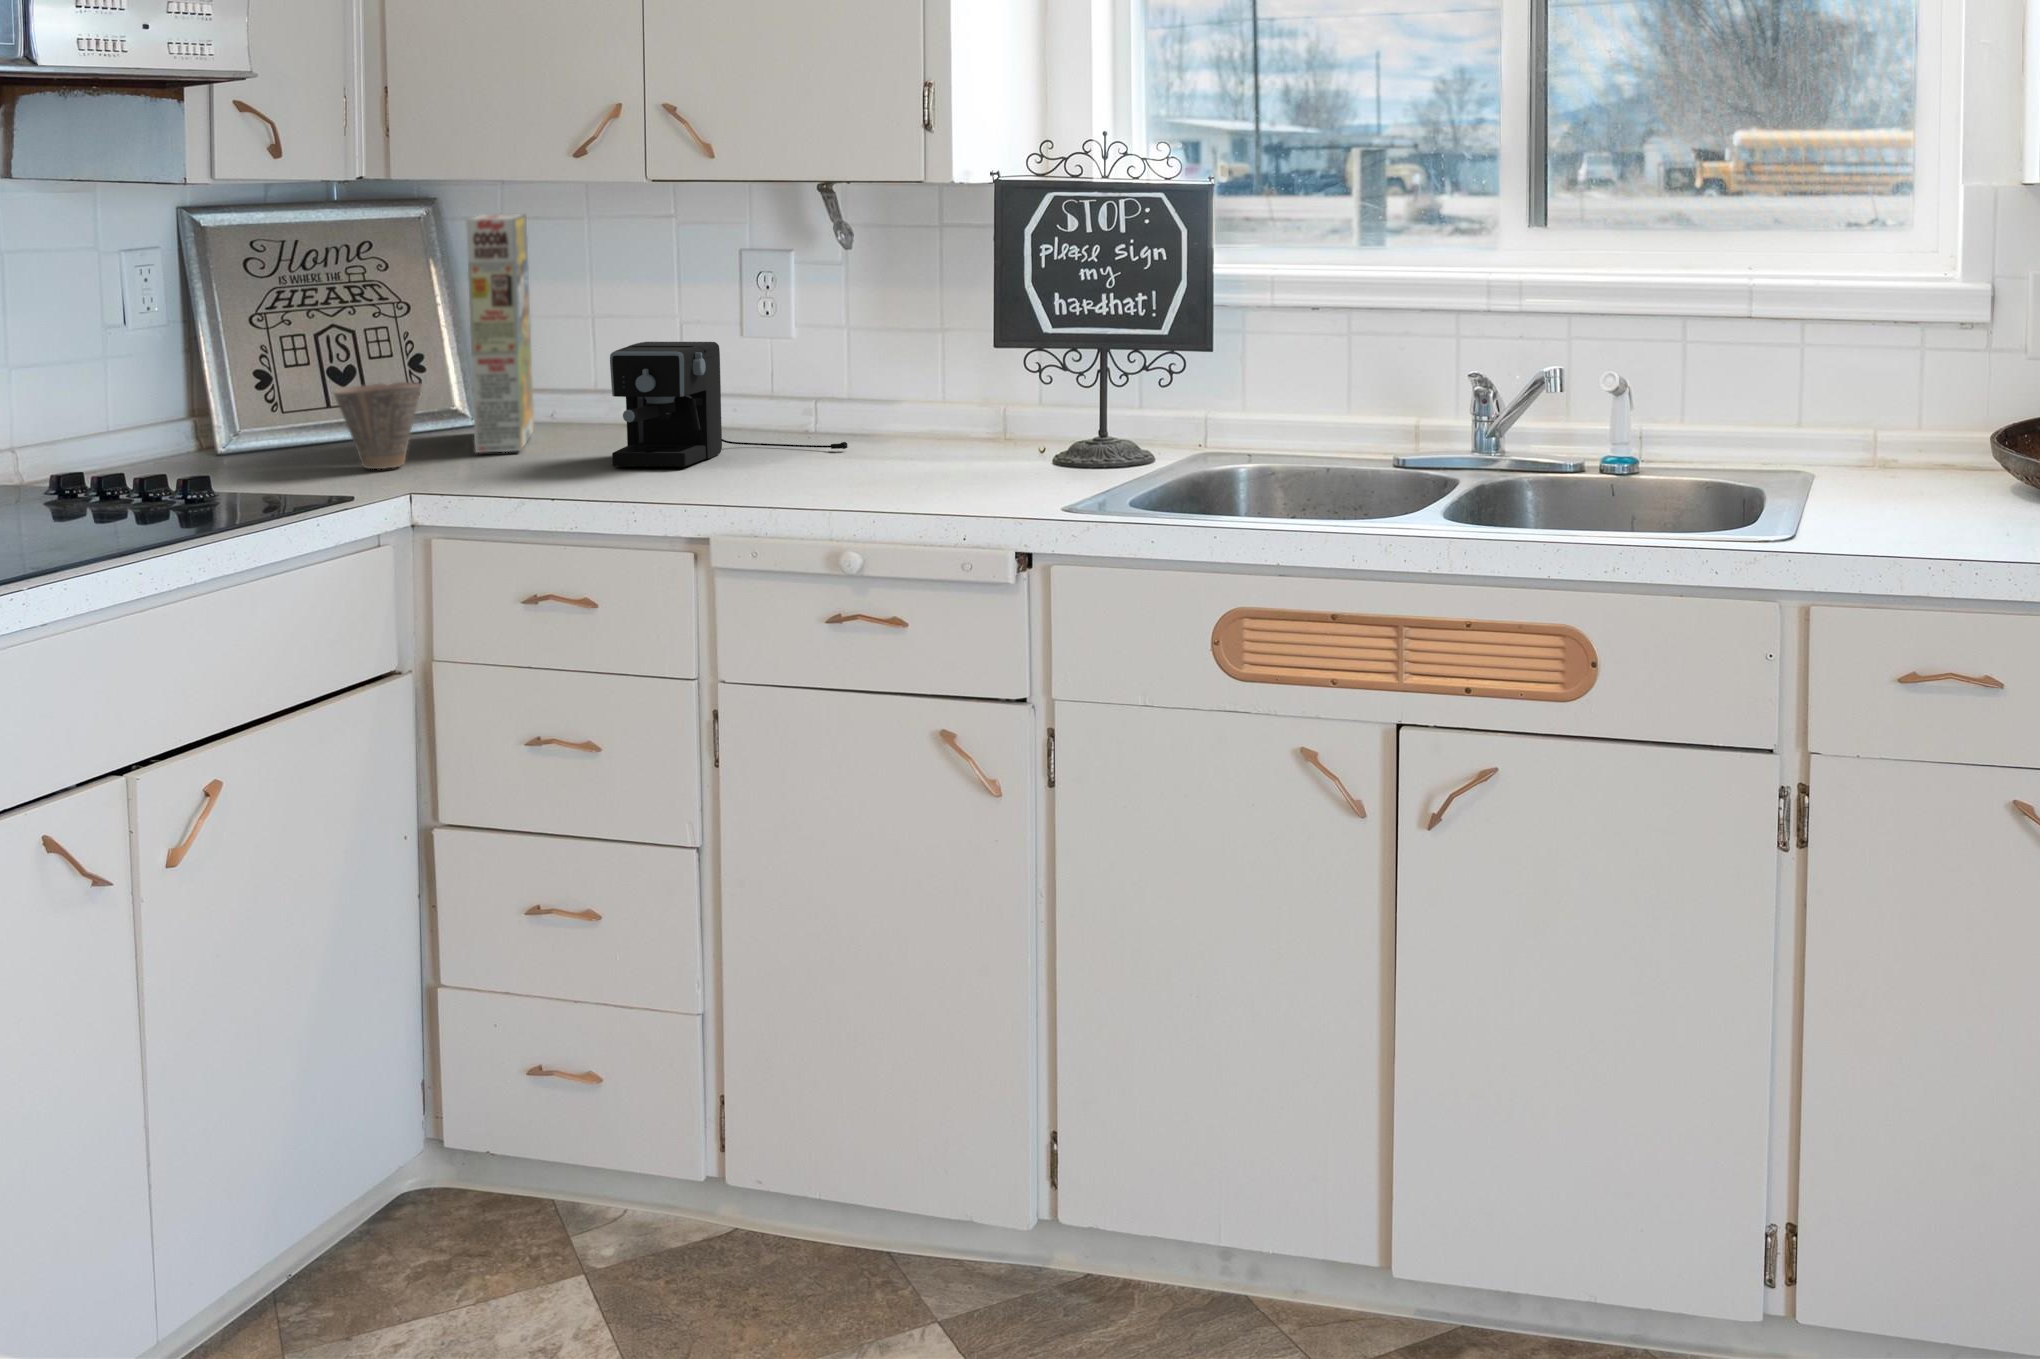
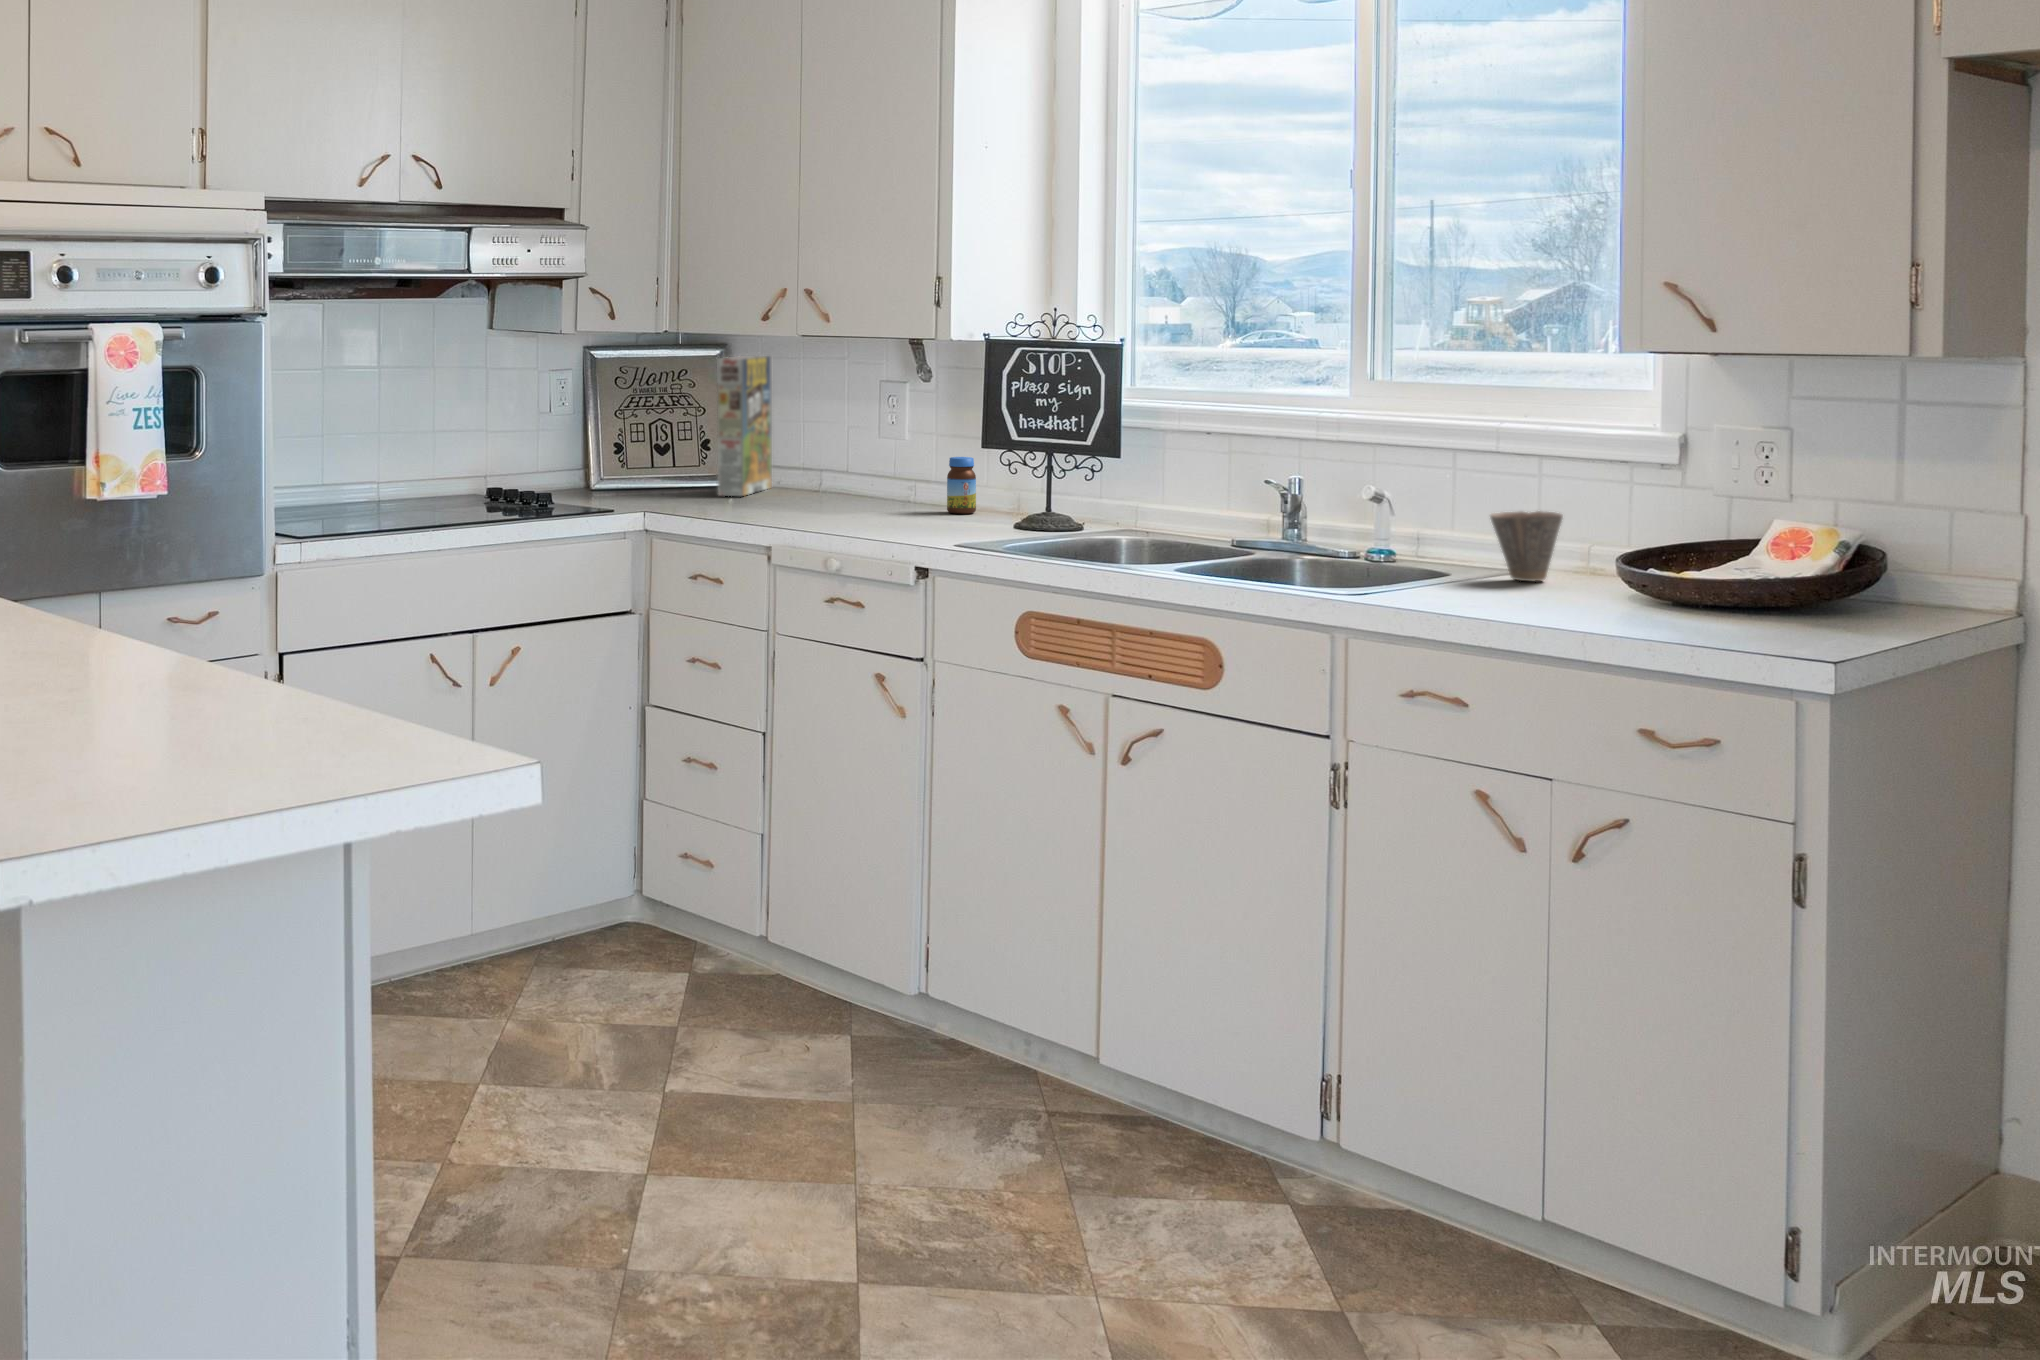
coffee maker: present [610,342,848,467] -> none [772,435,918,510]
jar: none [901,363,946,452] -> present [947,457,976,514]
cup: present [334,382,421,469] -> present [1490,511,1563,581]

